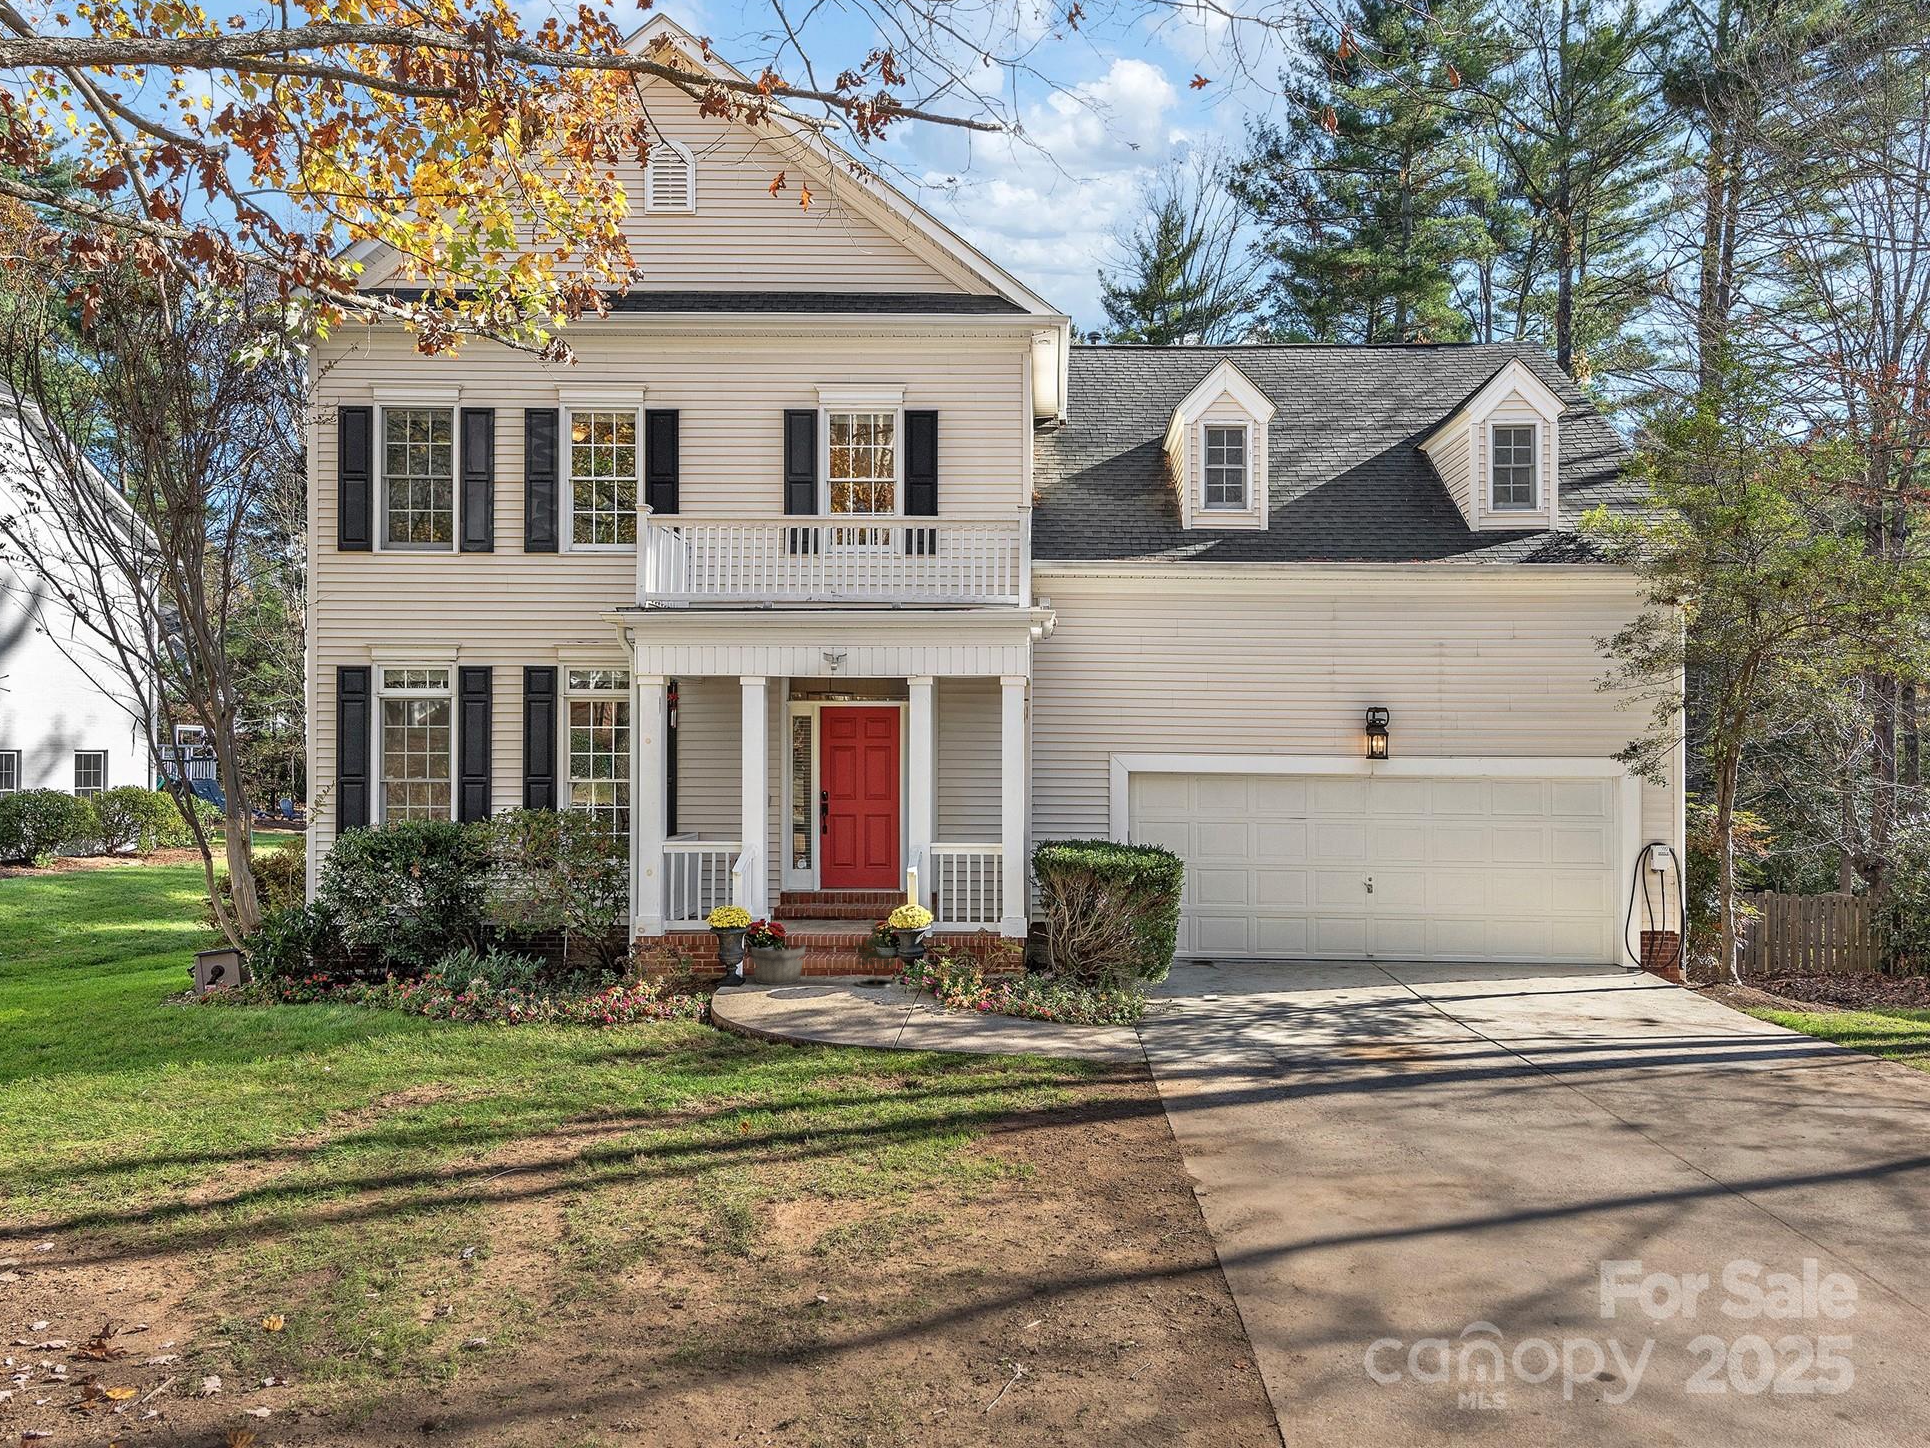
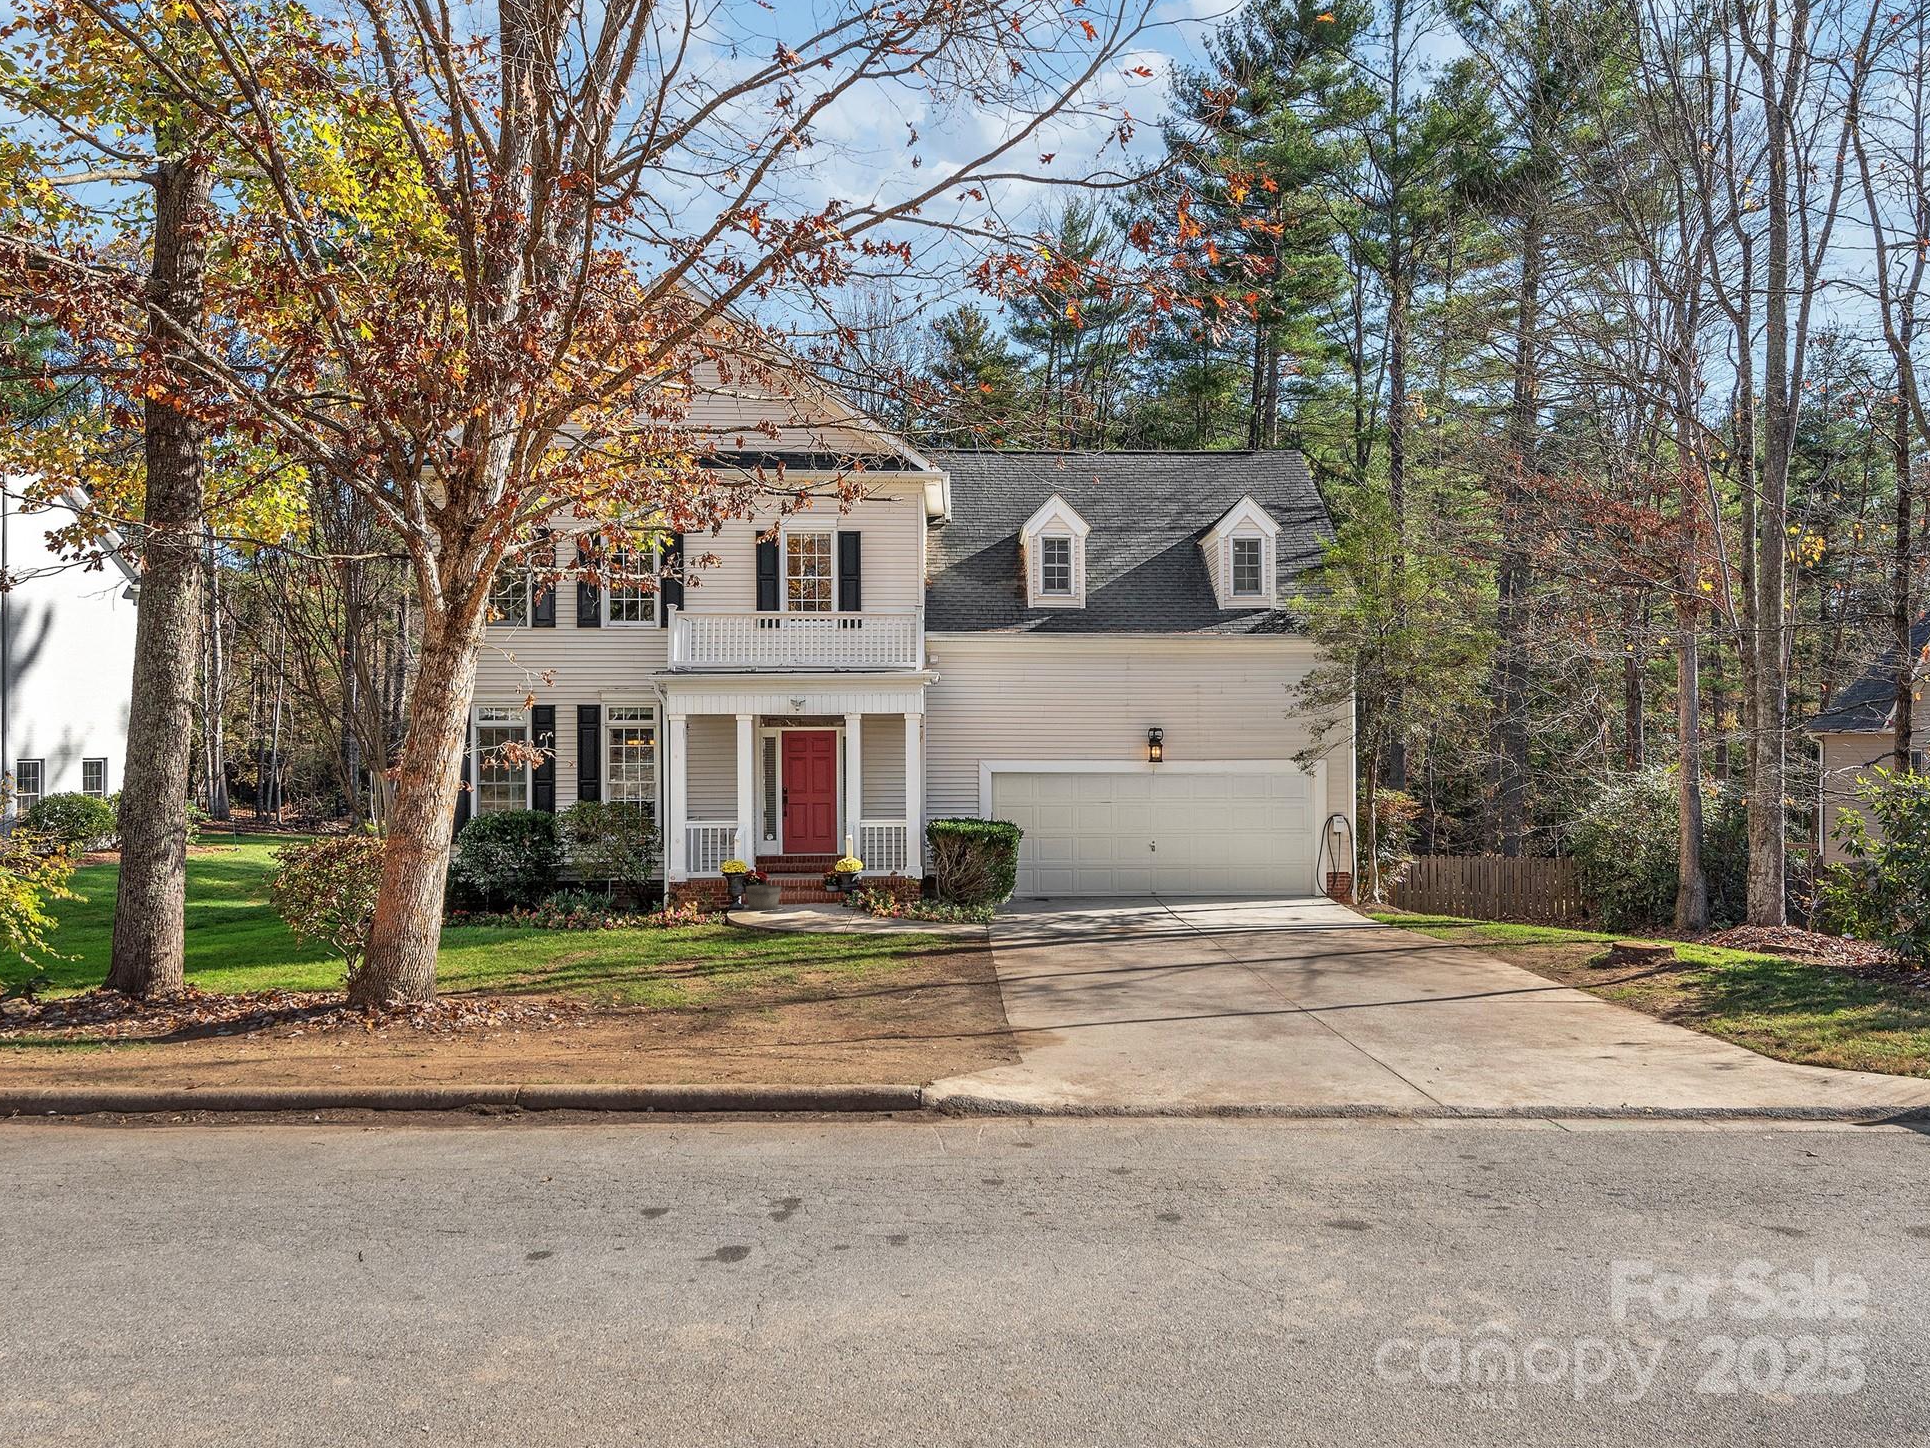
potted tree: present [854,916,895,988] -> none [811,865,842,911]

